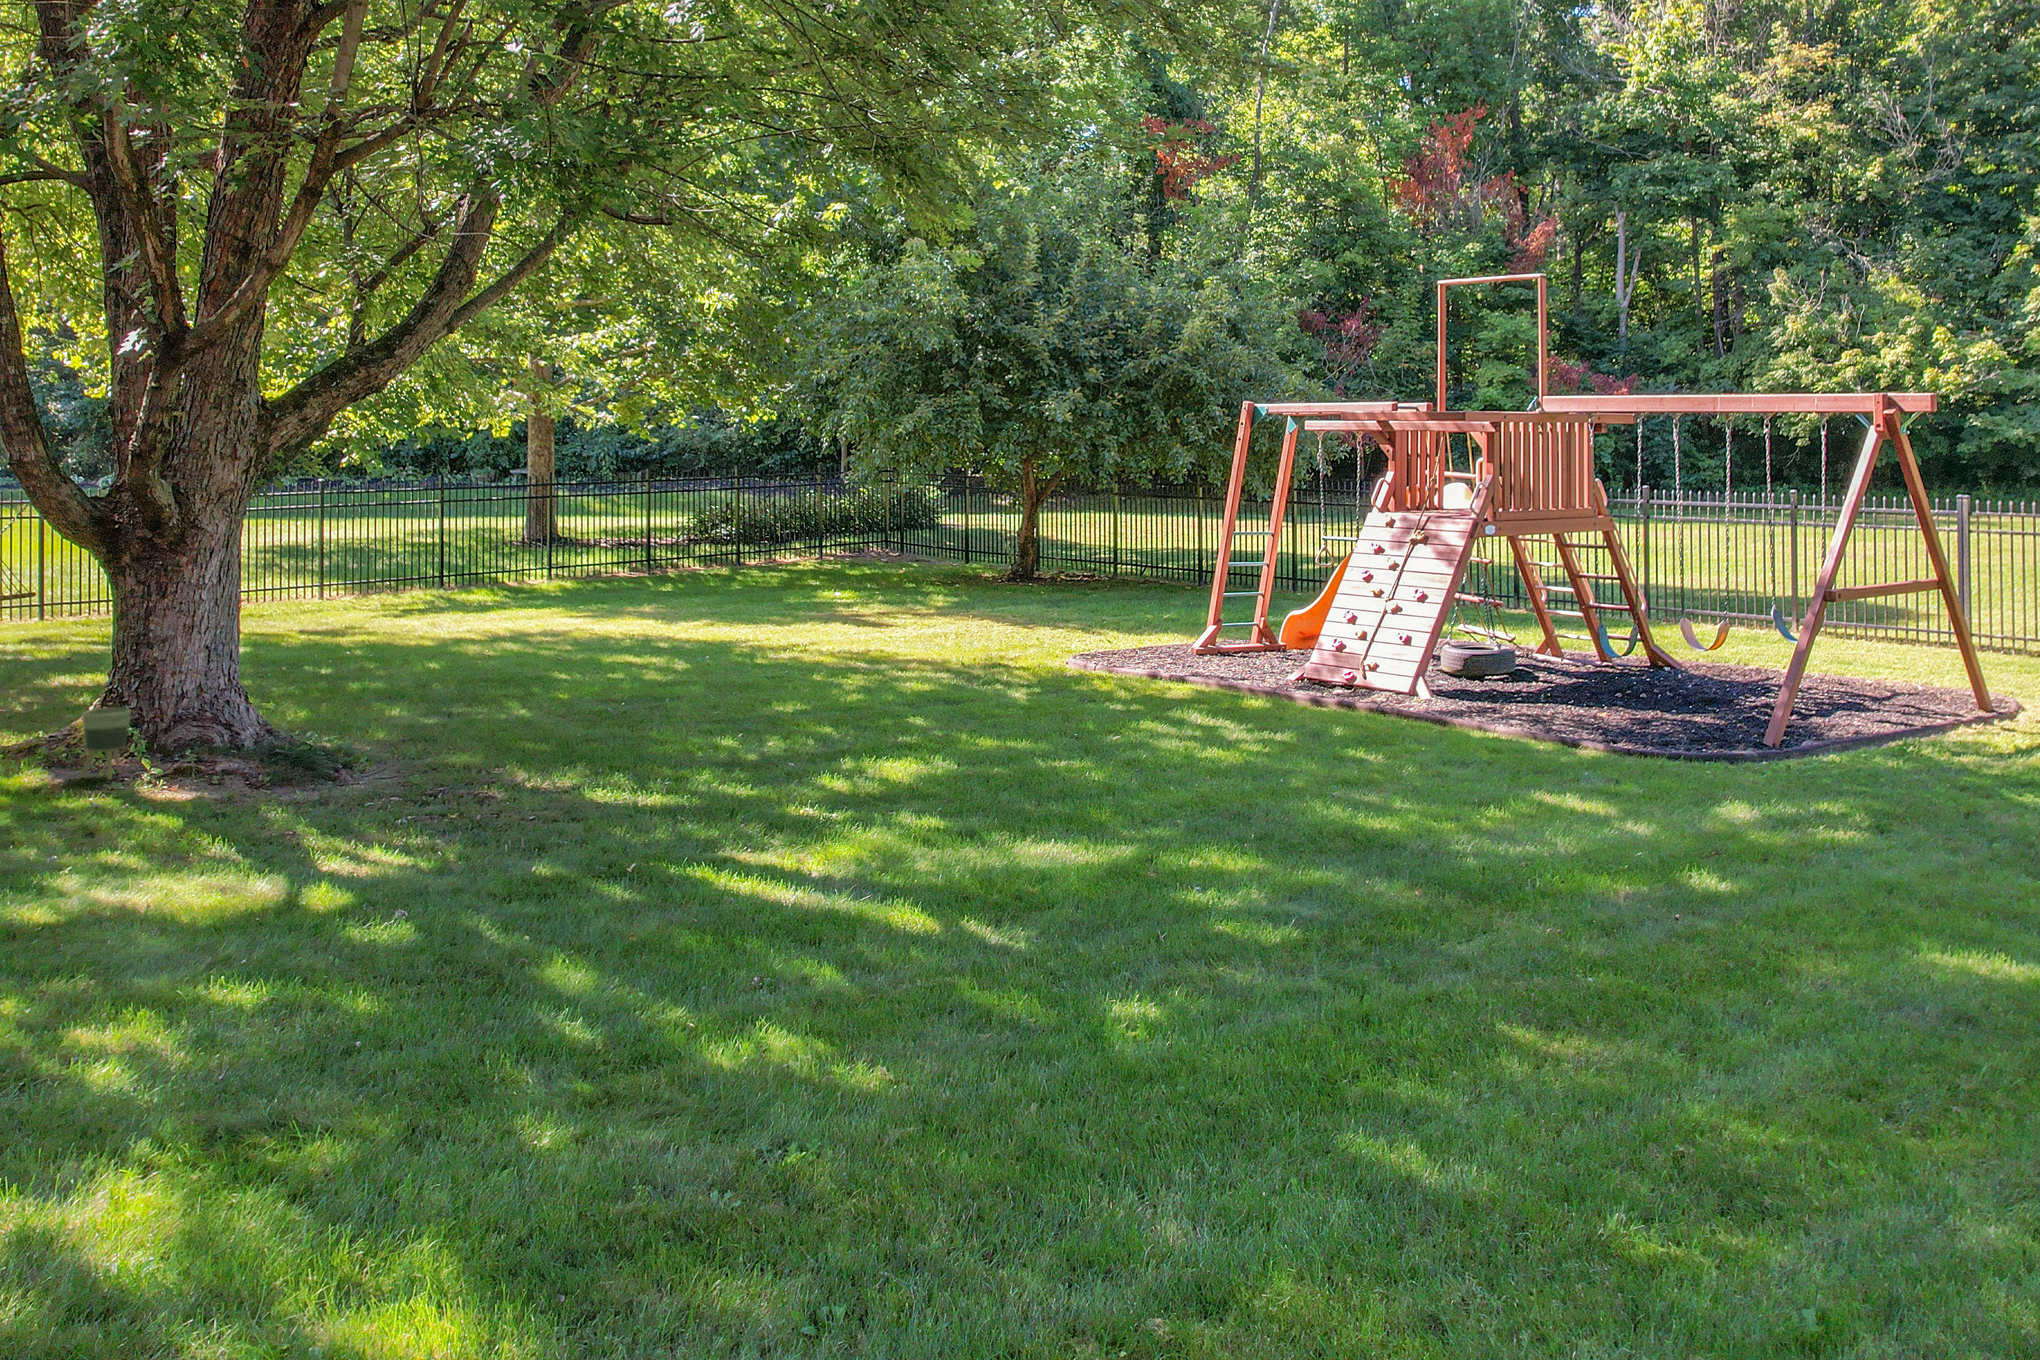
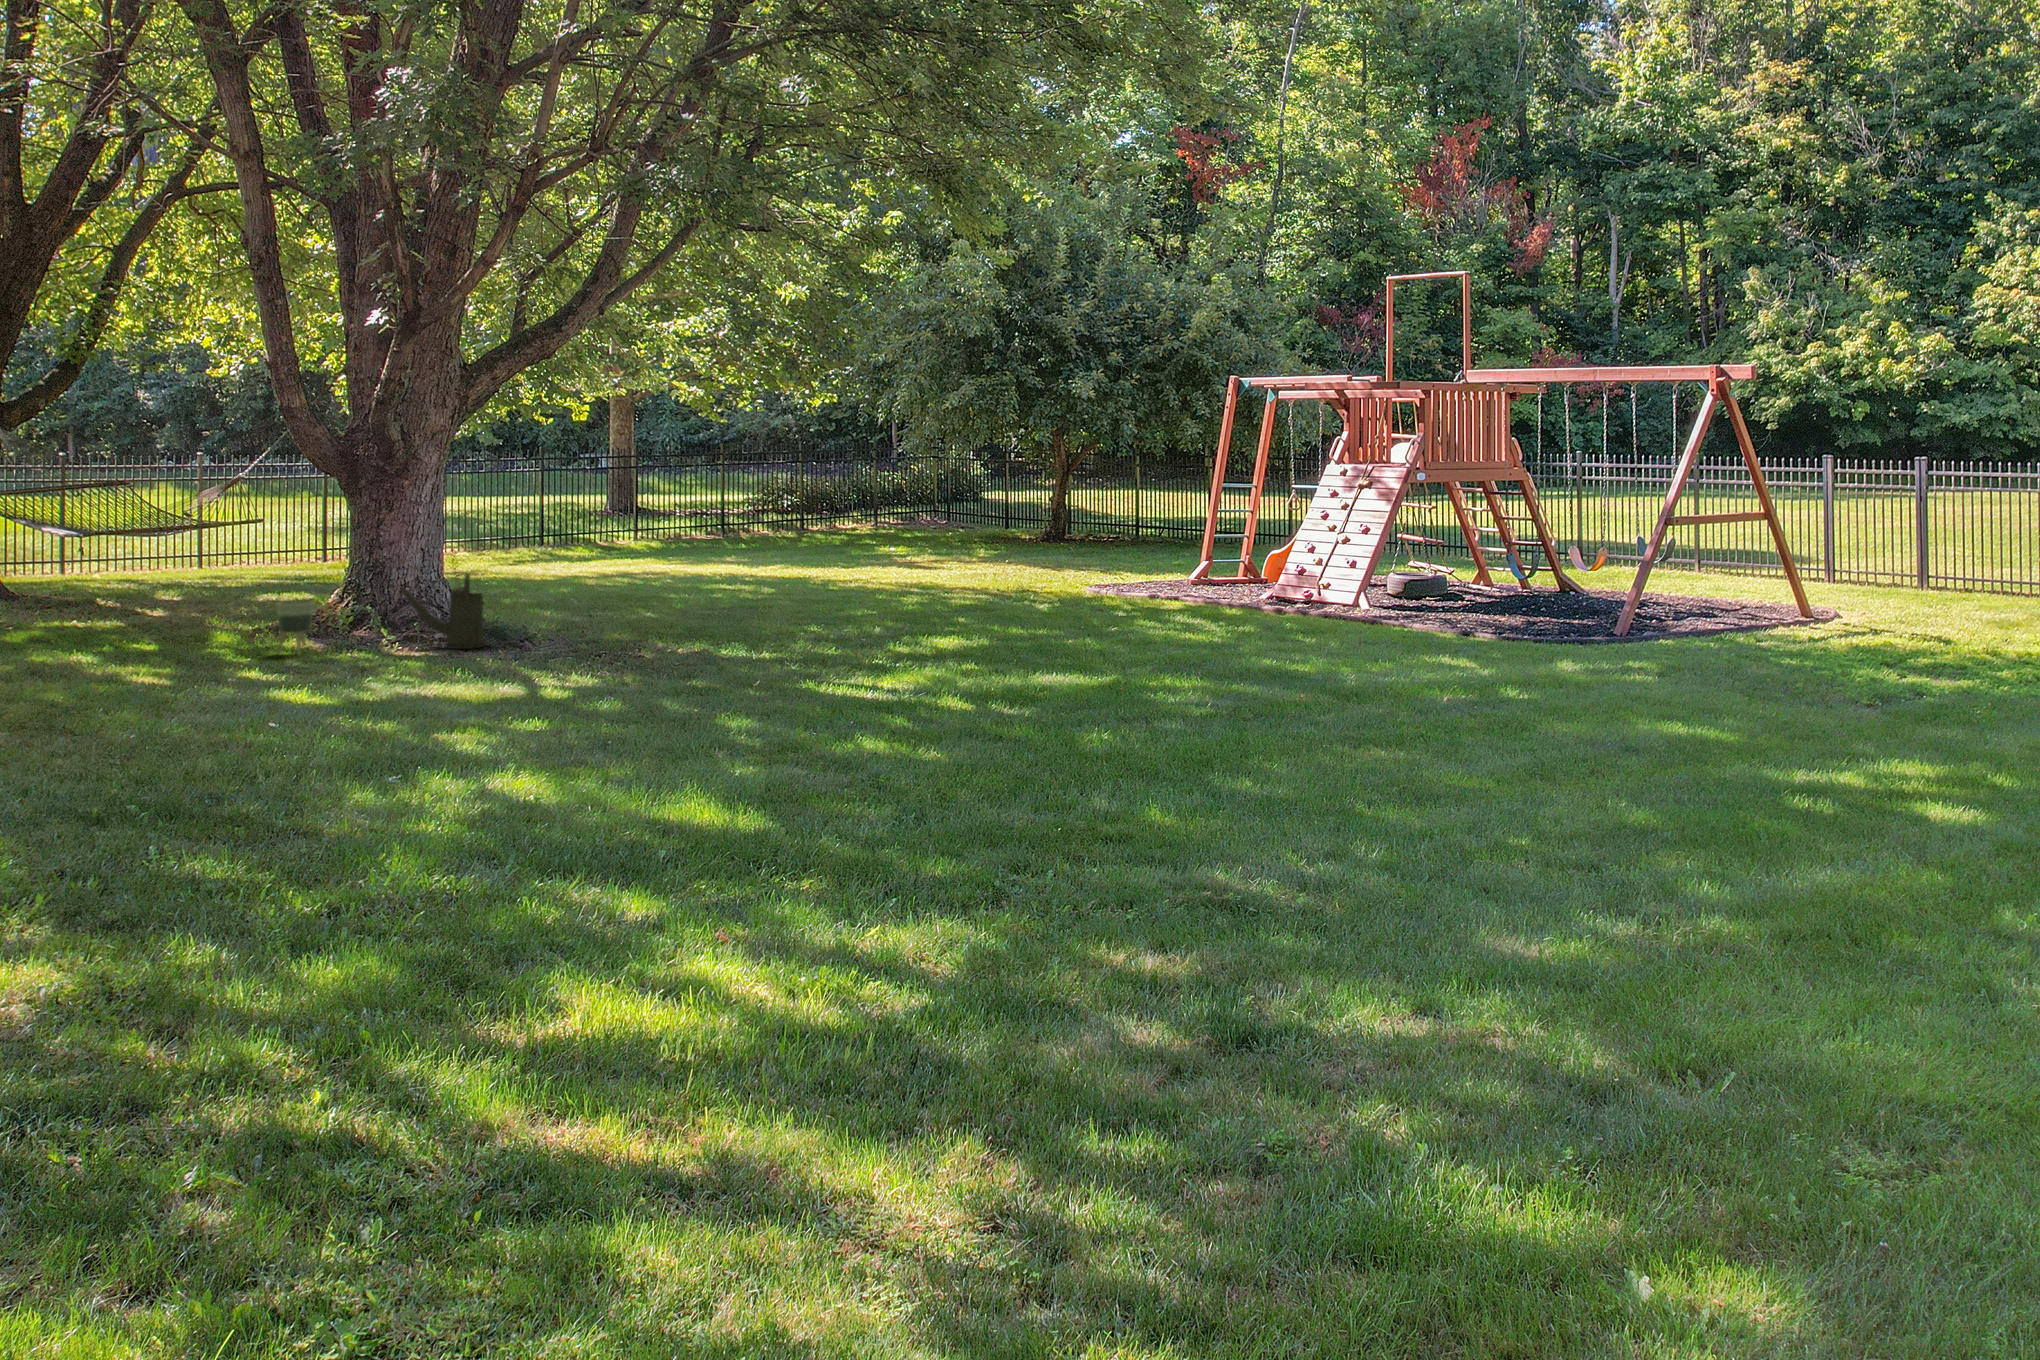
watering can: none [242,670,365,767] -> present [402,574,498,649]

